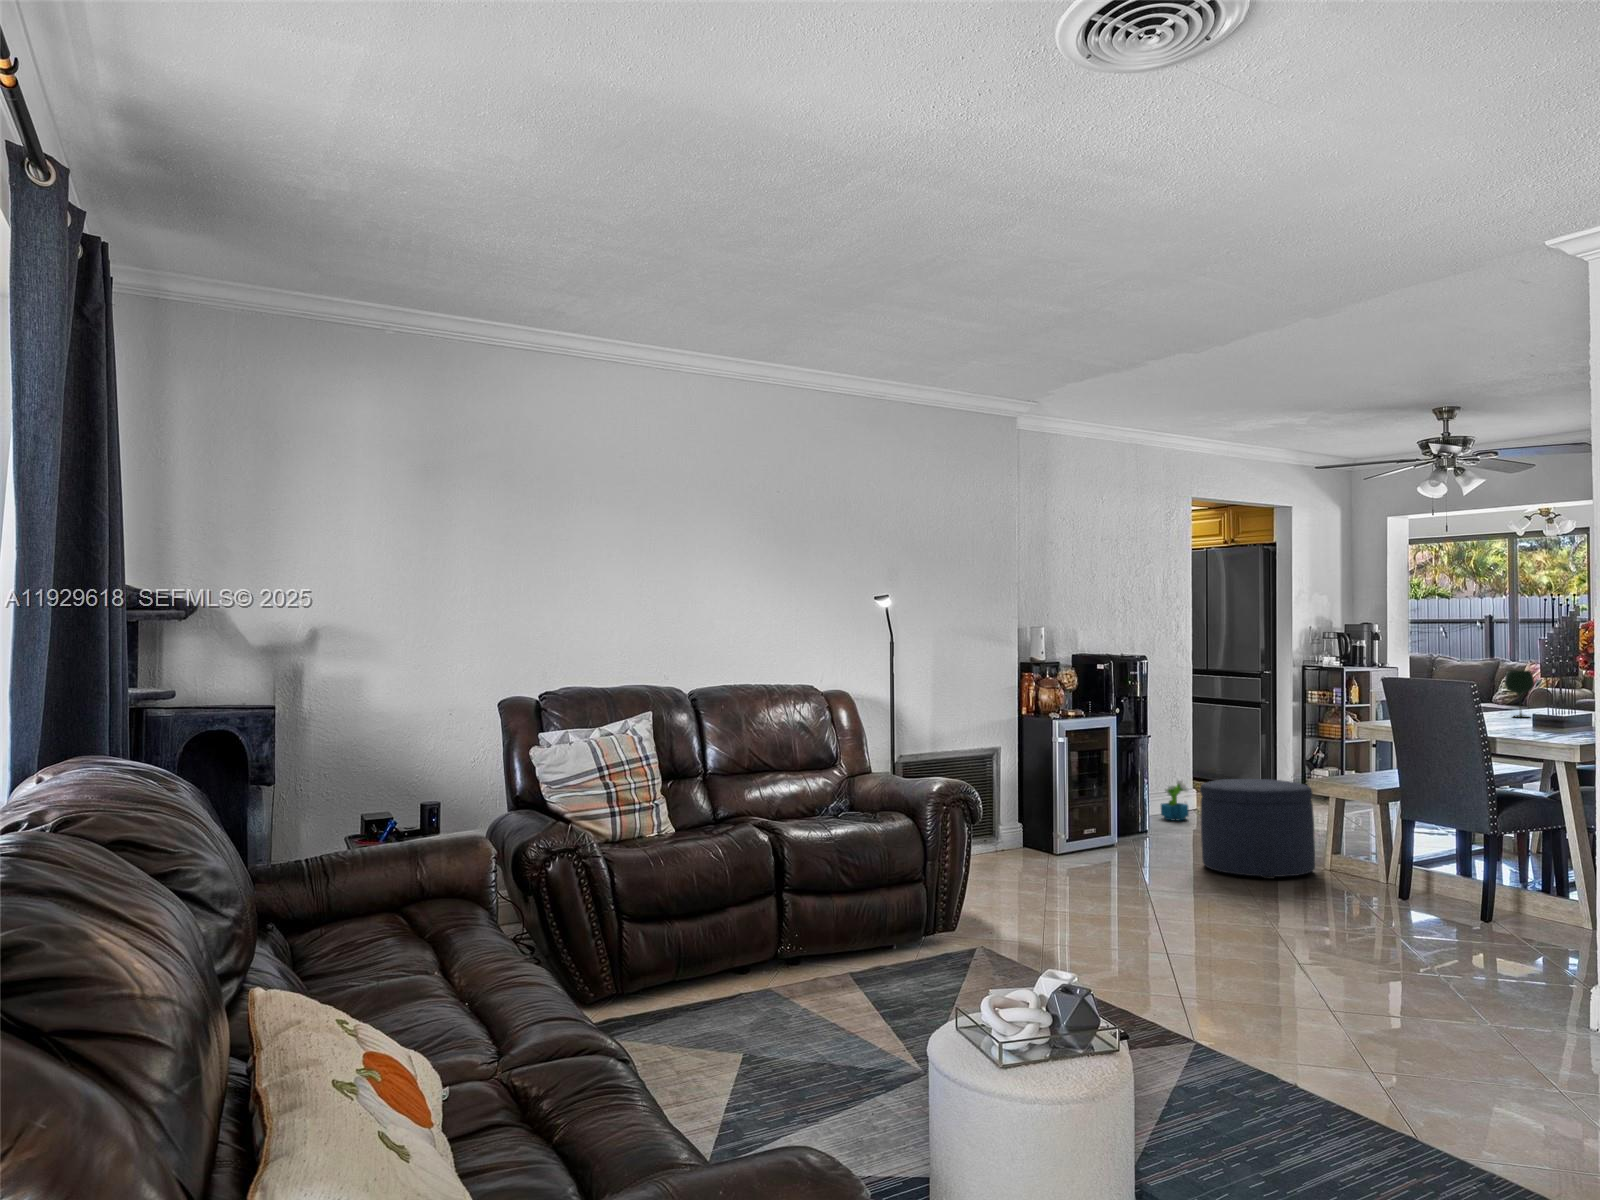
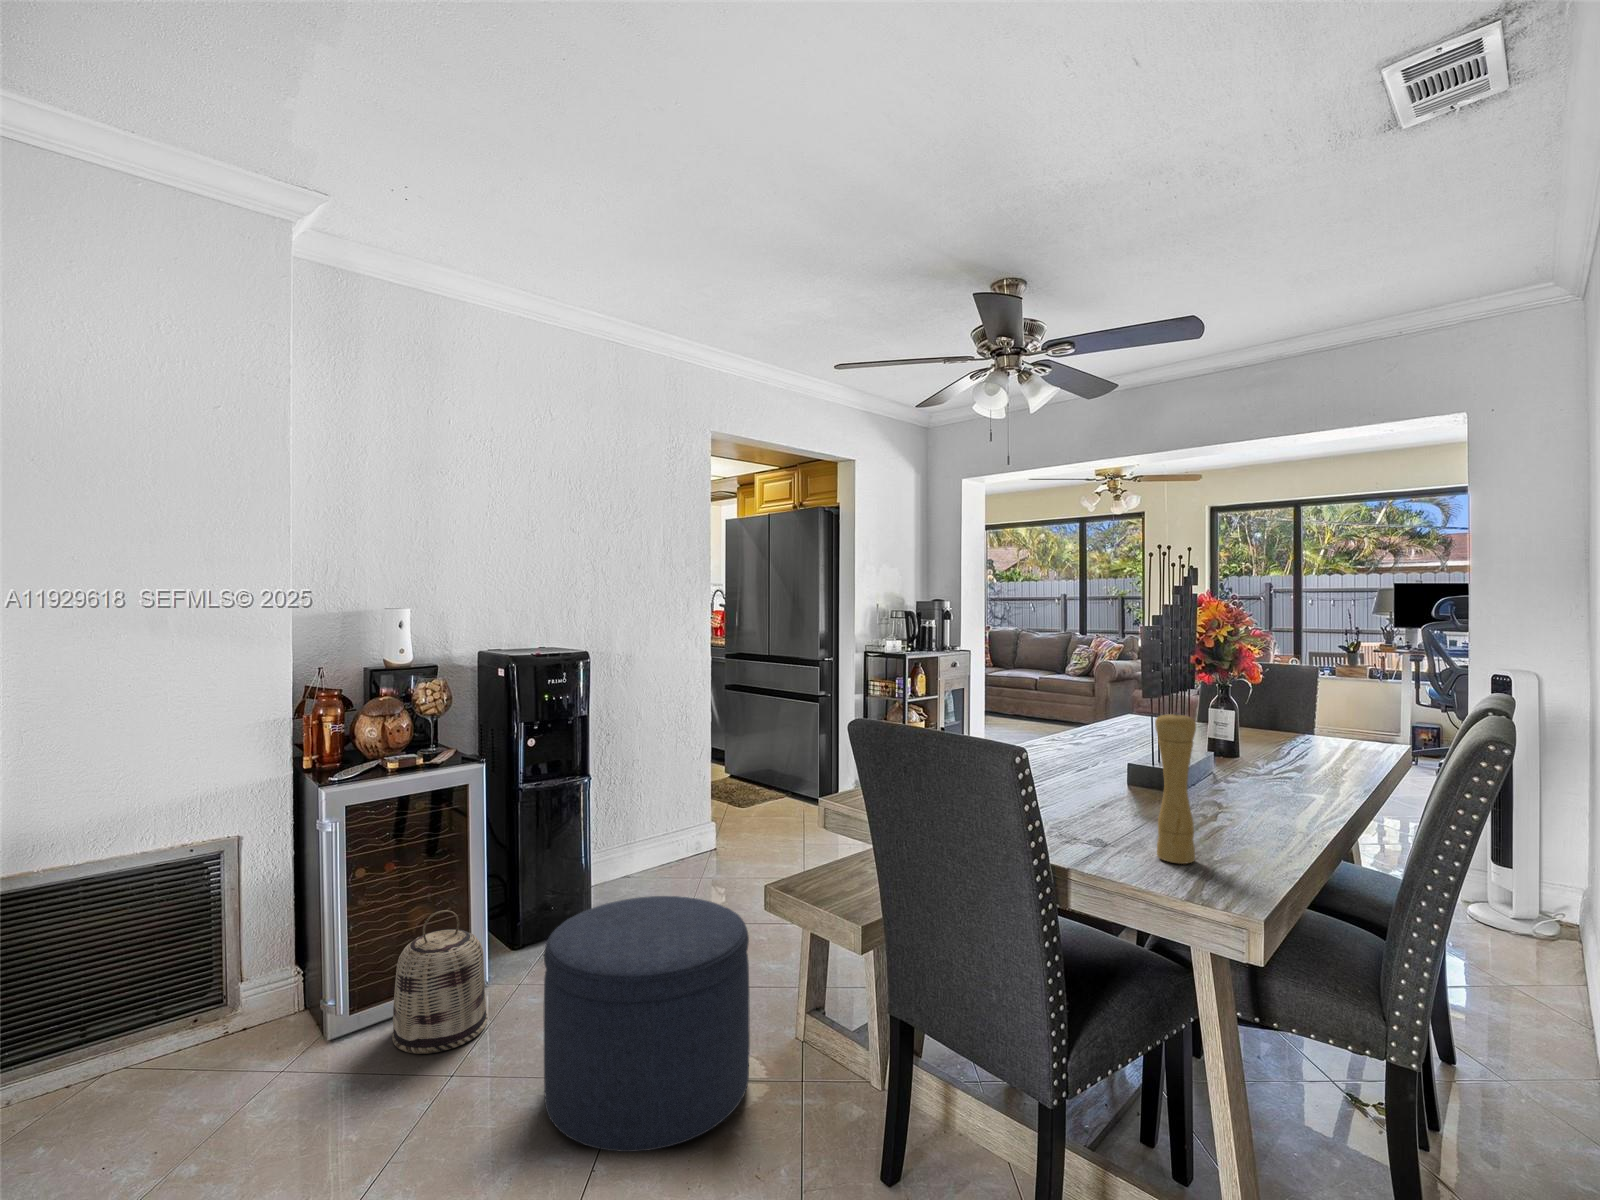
pepper mill: none [1538,656,1561,725] -> present [1155,712,1196,864]
wine glass: present [1505,670,1534,717] -> none [1086,715,1135,806]
decorative plant: present [1161,779,1189,821] -> none [641,822,679,881]
basket: none [1091,788,1141,859] -> present [392,910,488,1054]

